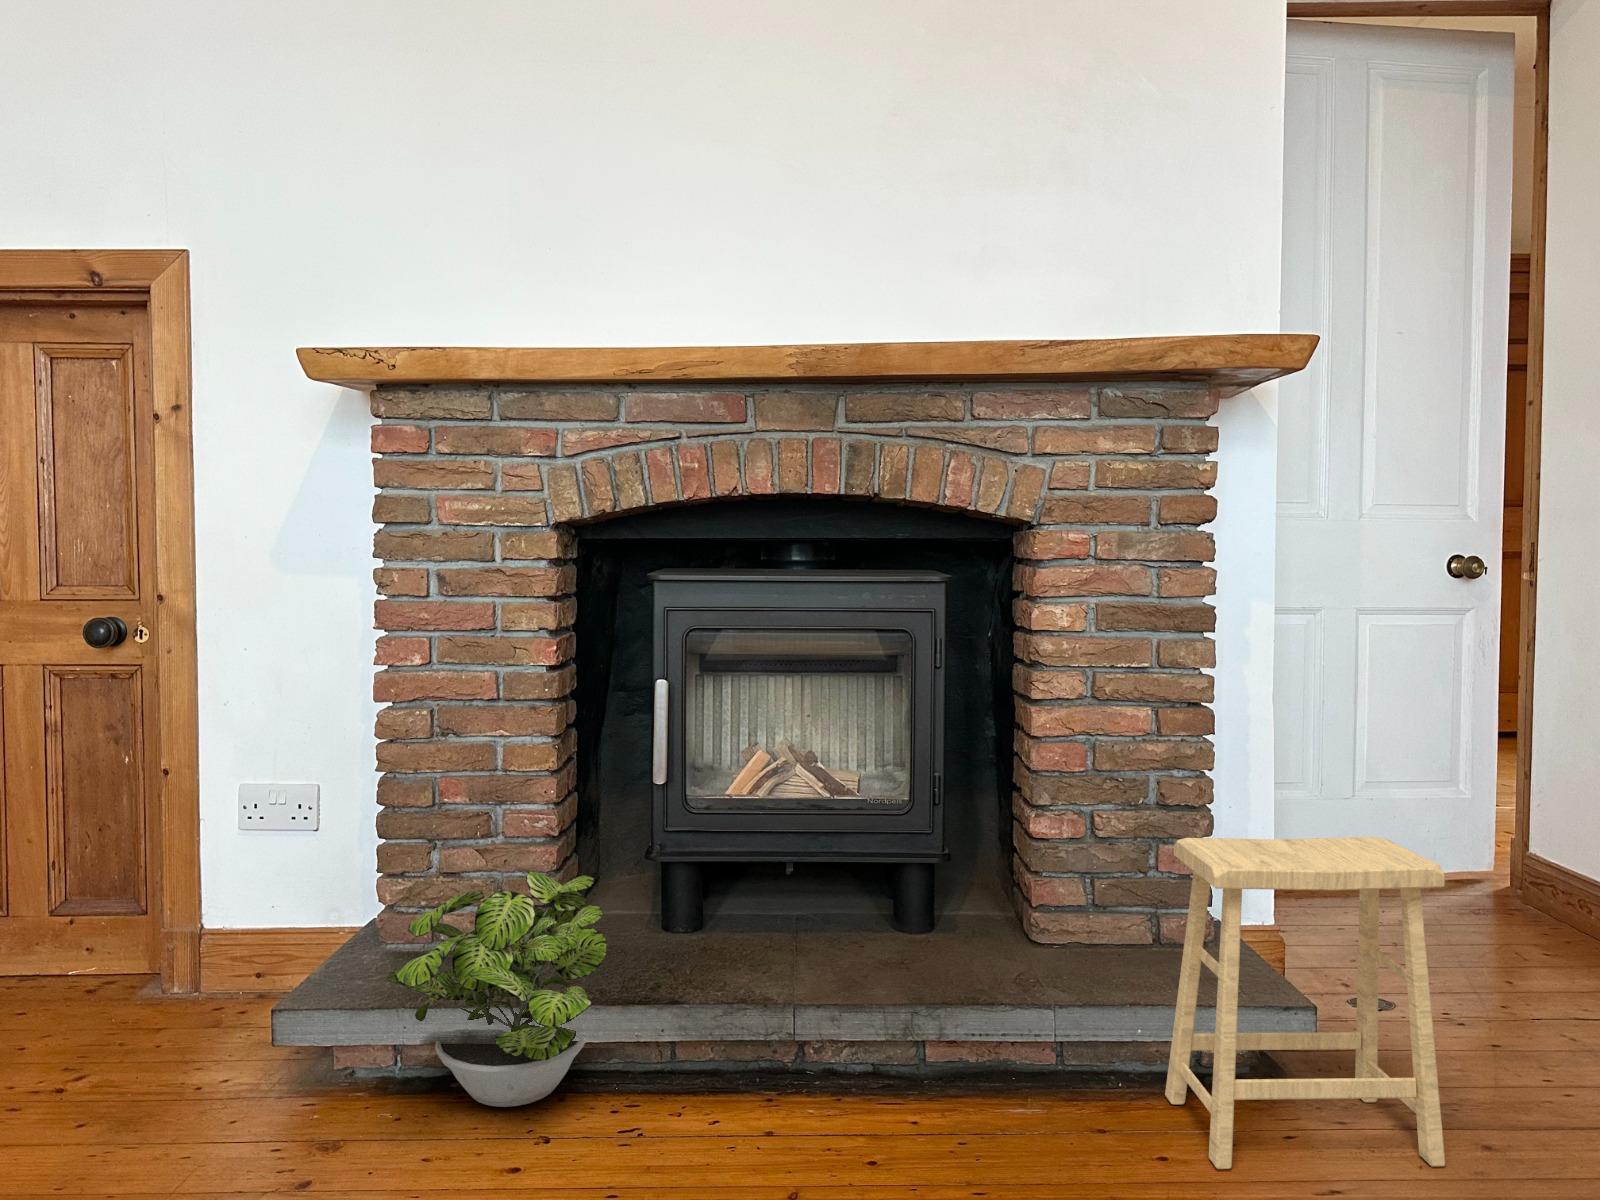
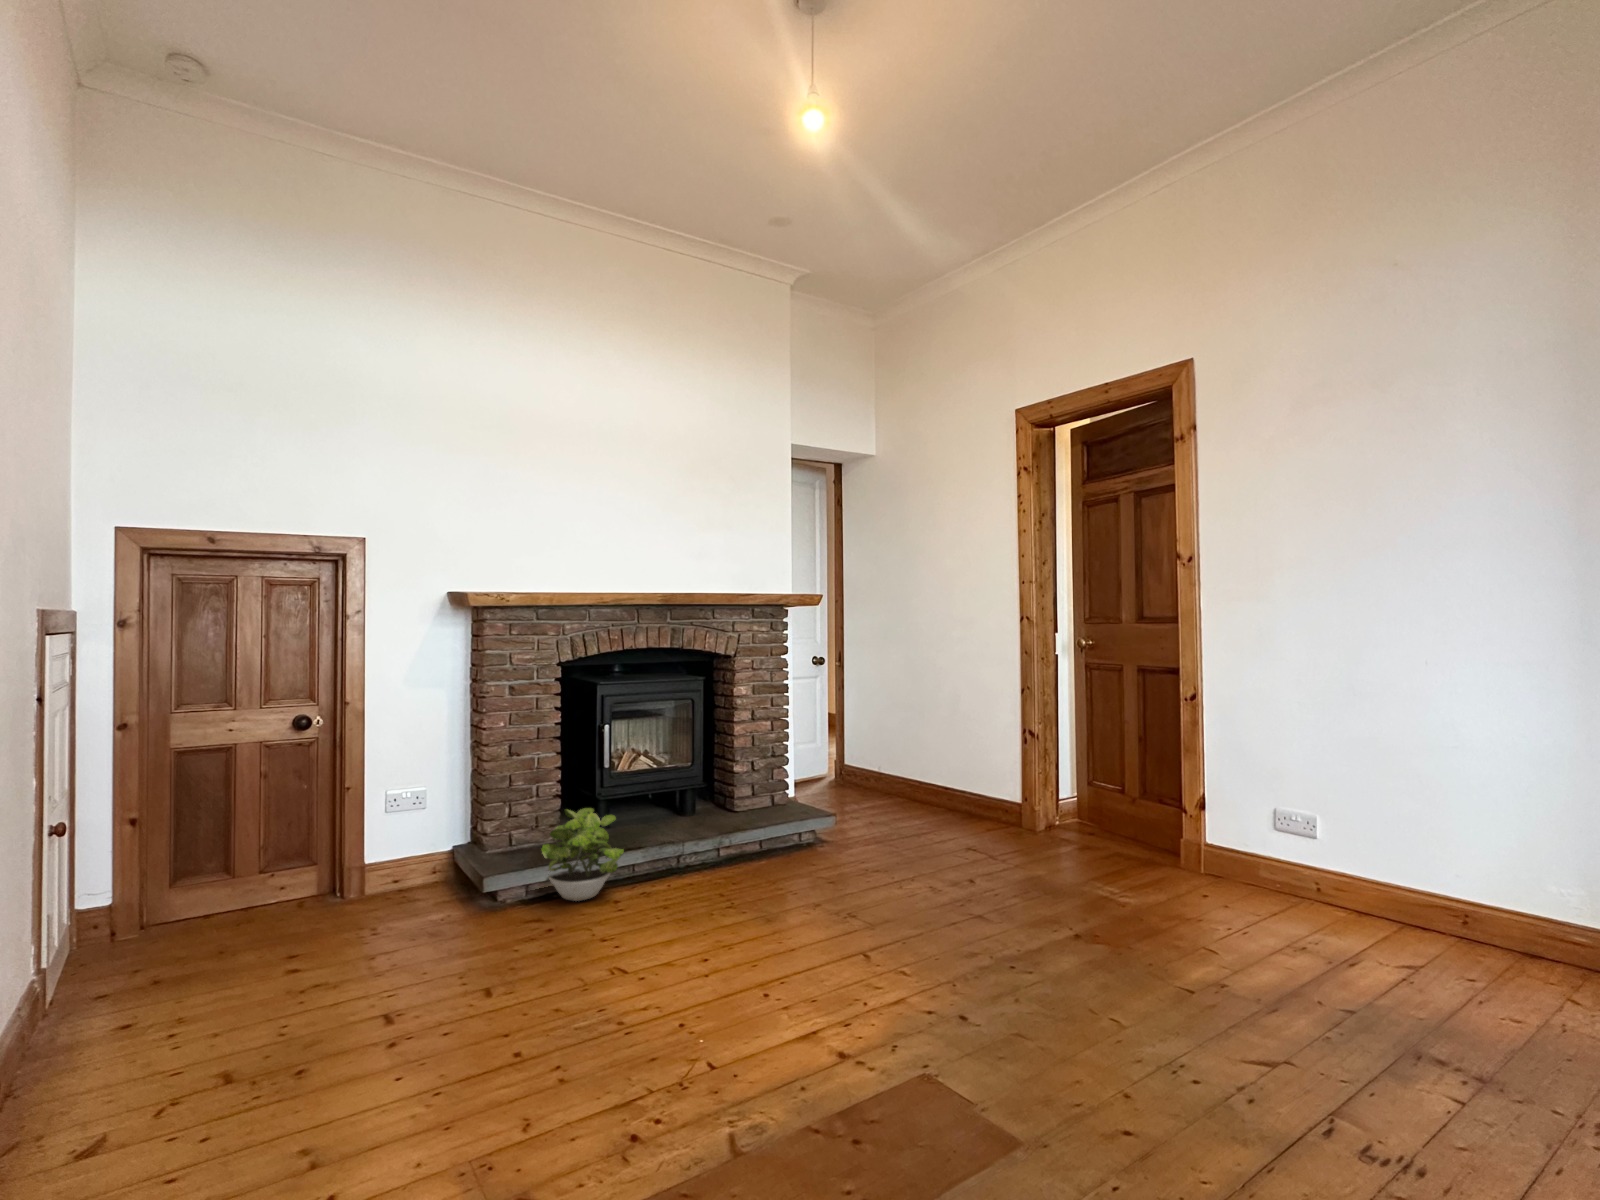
footstool: present [1165,837,1445,1169] -> none [793,755,874,861]

